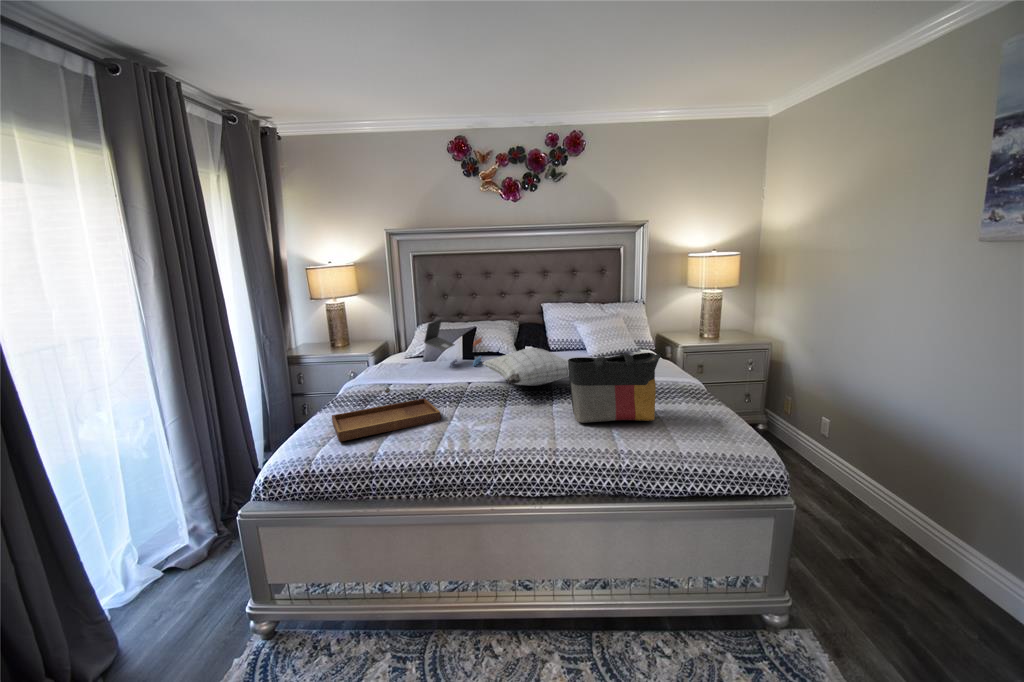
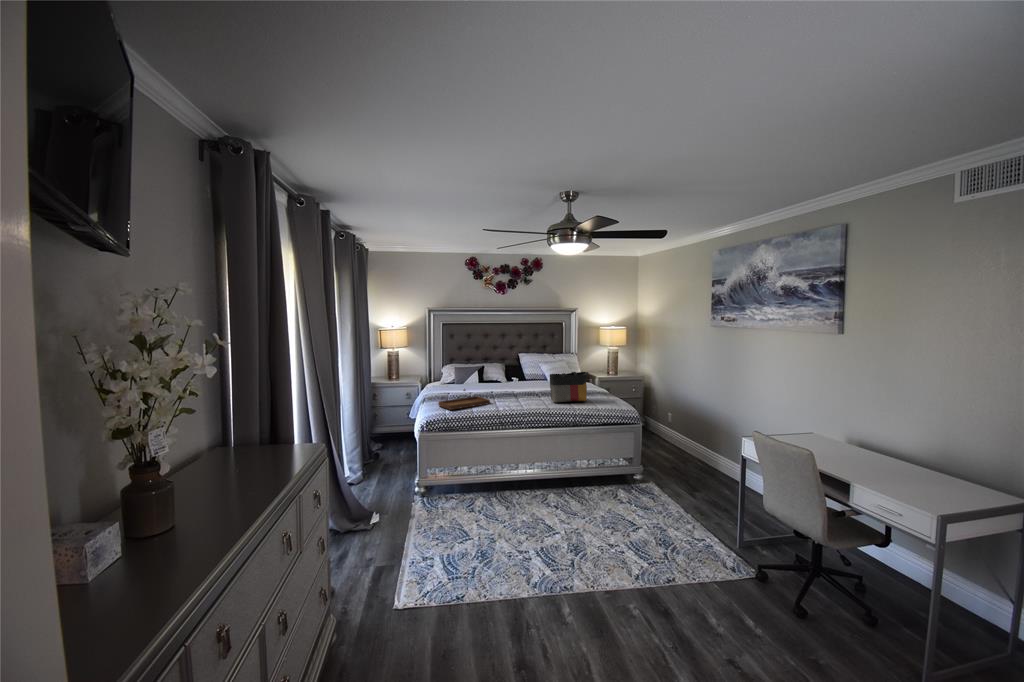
laptop: present [424,319,482,367] -> none [463,360,493,386]
pillow: present [483,348,569,385] -> none [499,373,552,392]

